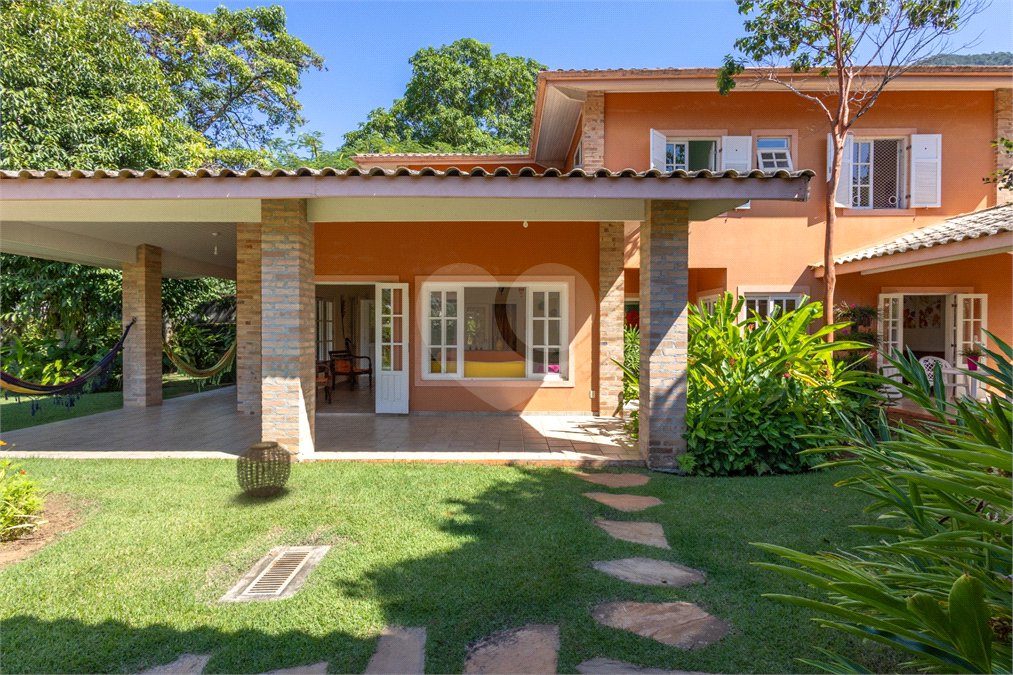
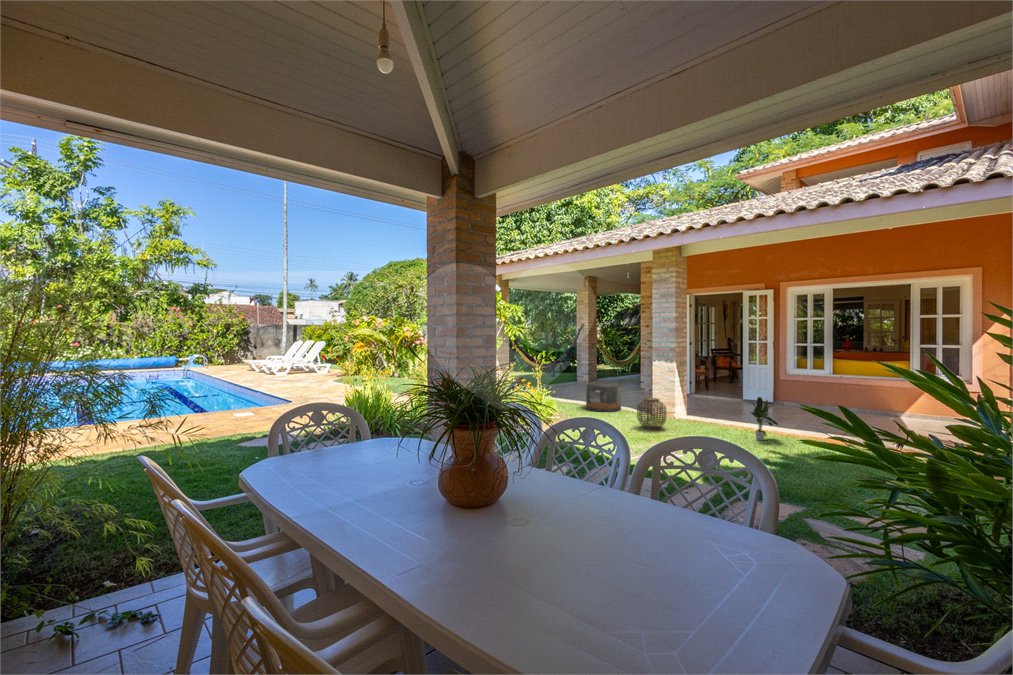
pouf: none [132,414,205,472] -> present [586,381,621,412]
potted plant: none [410,421,448,480] -> present [751,397,778,440]

